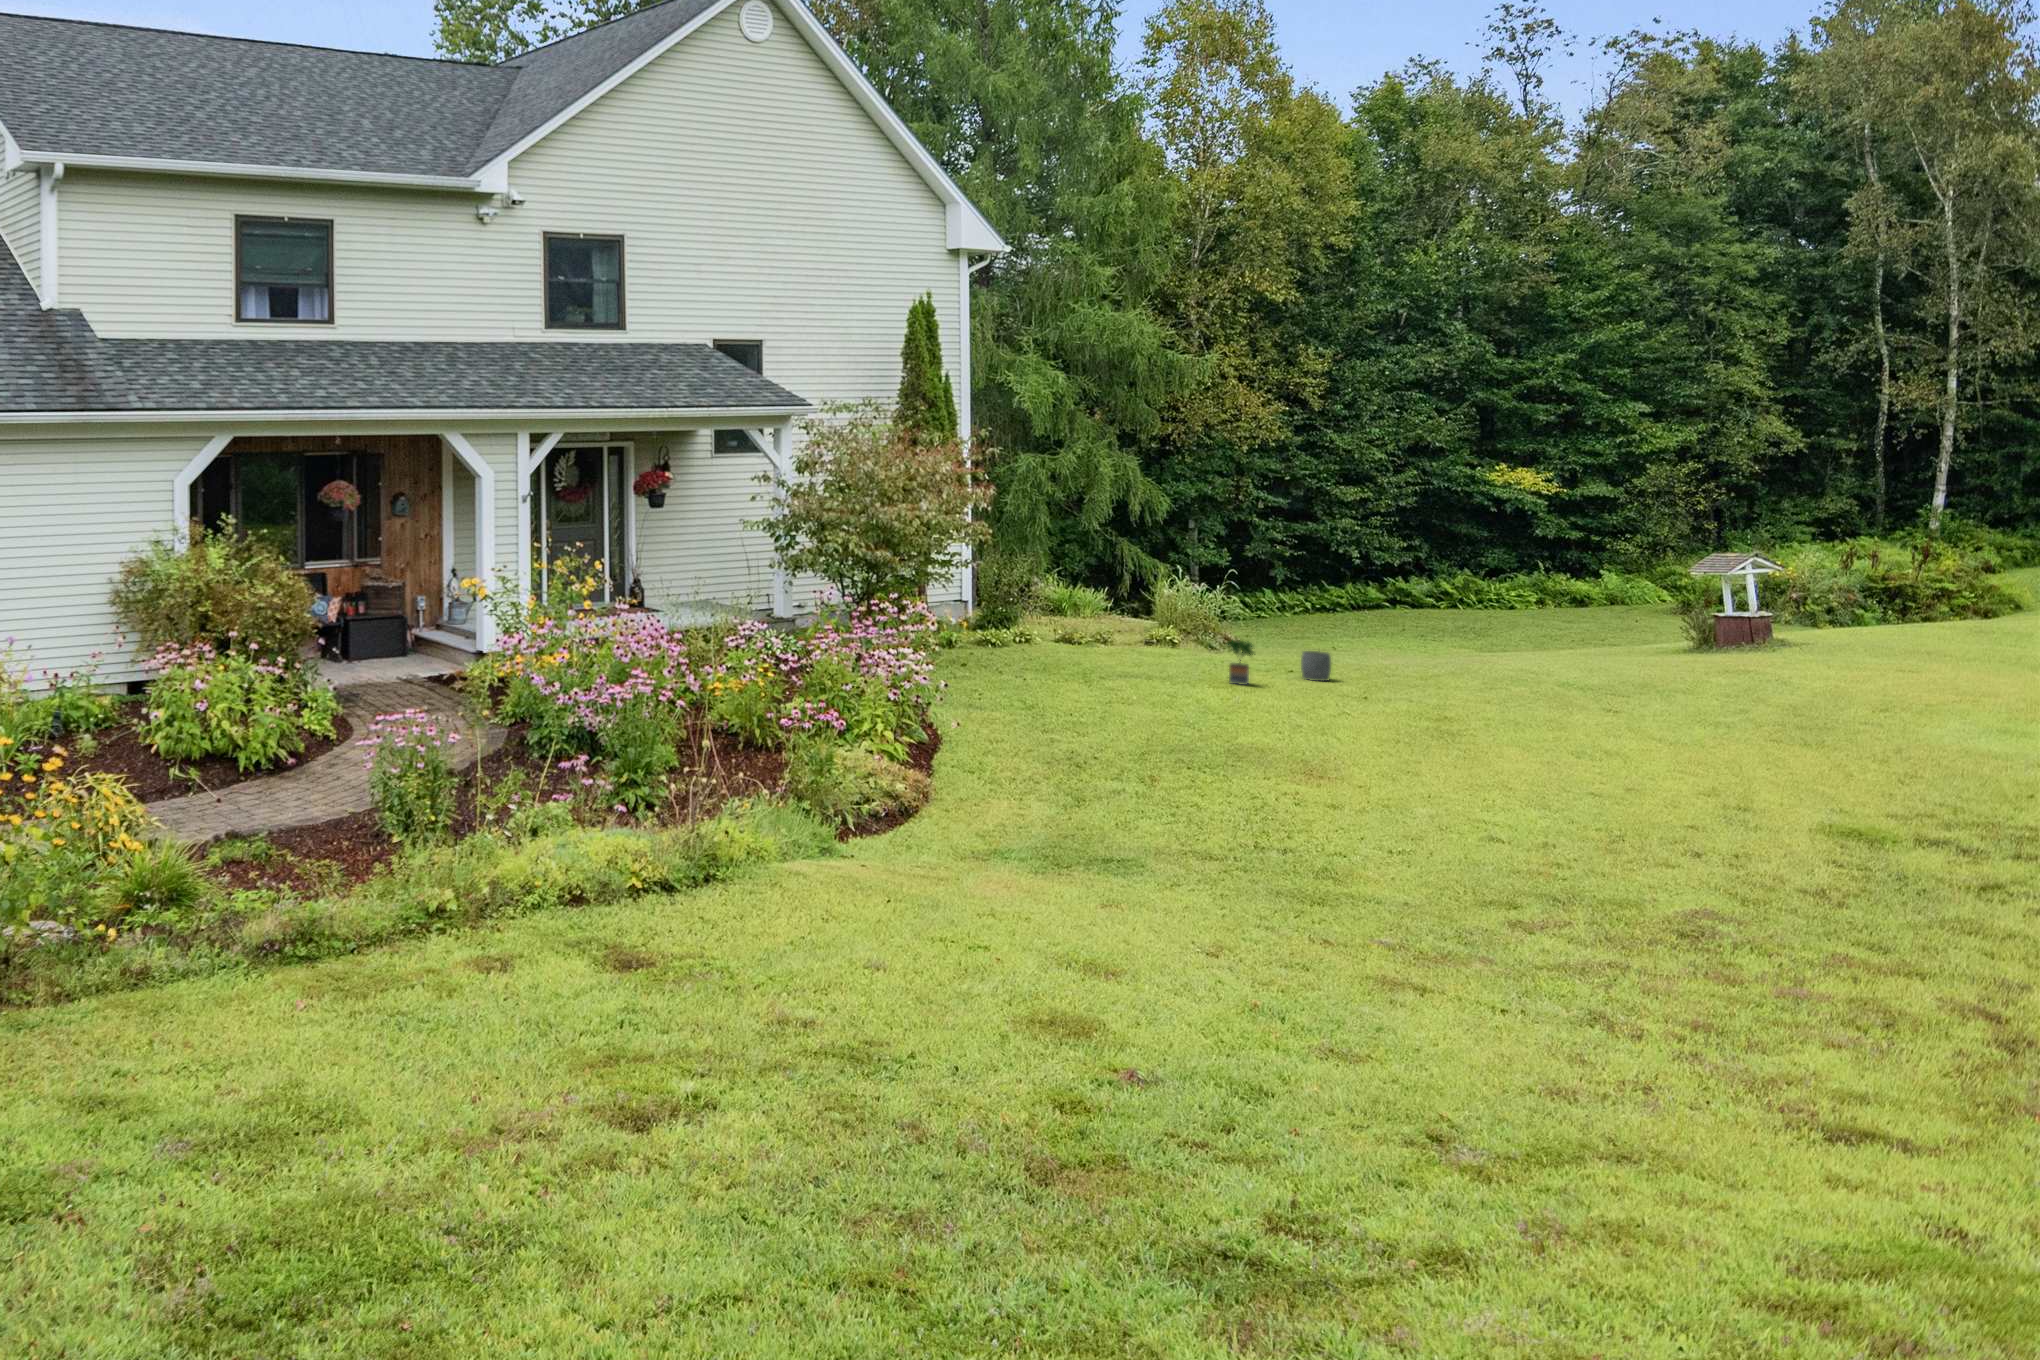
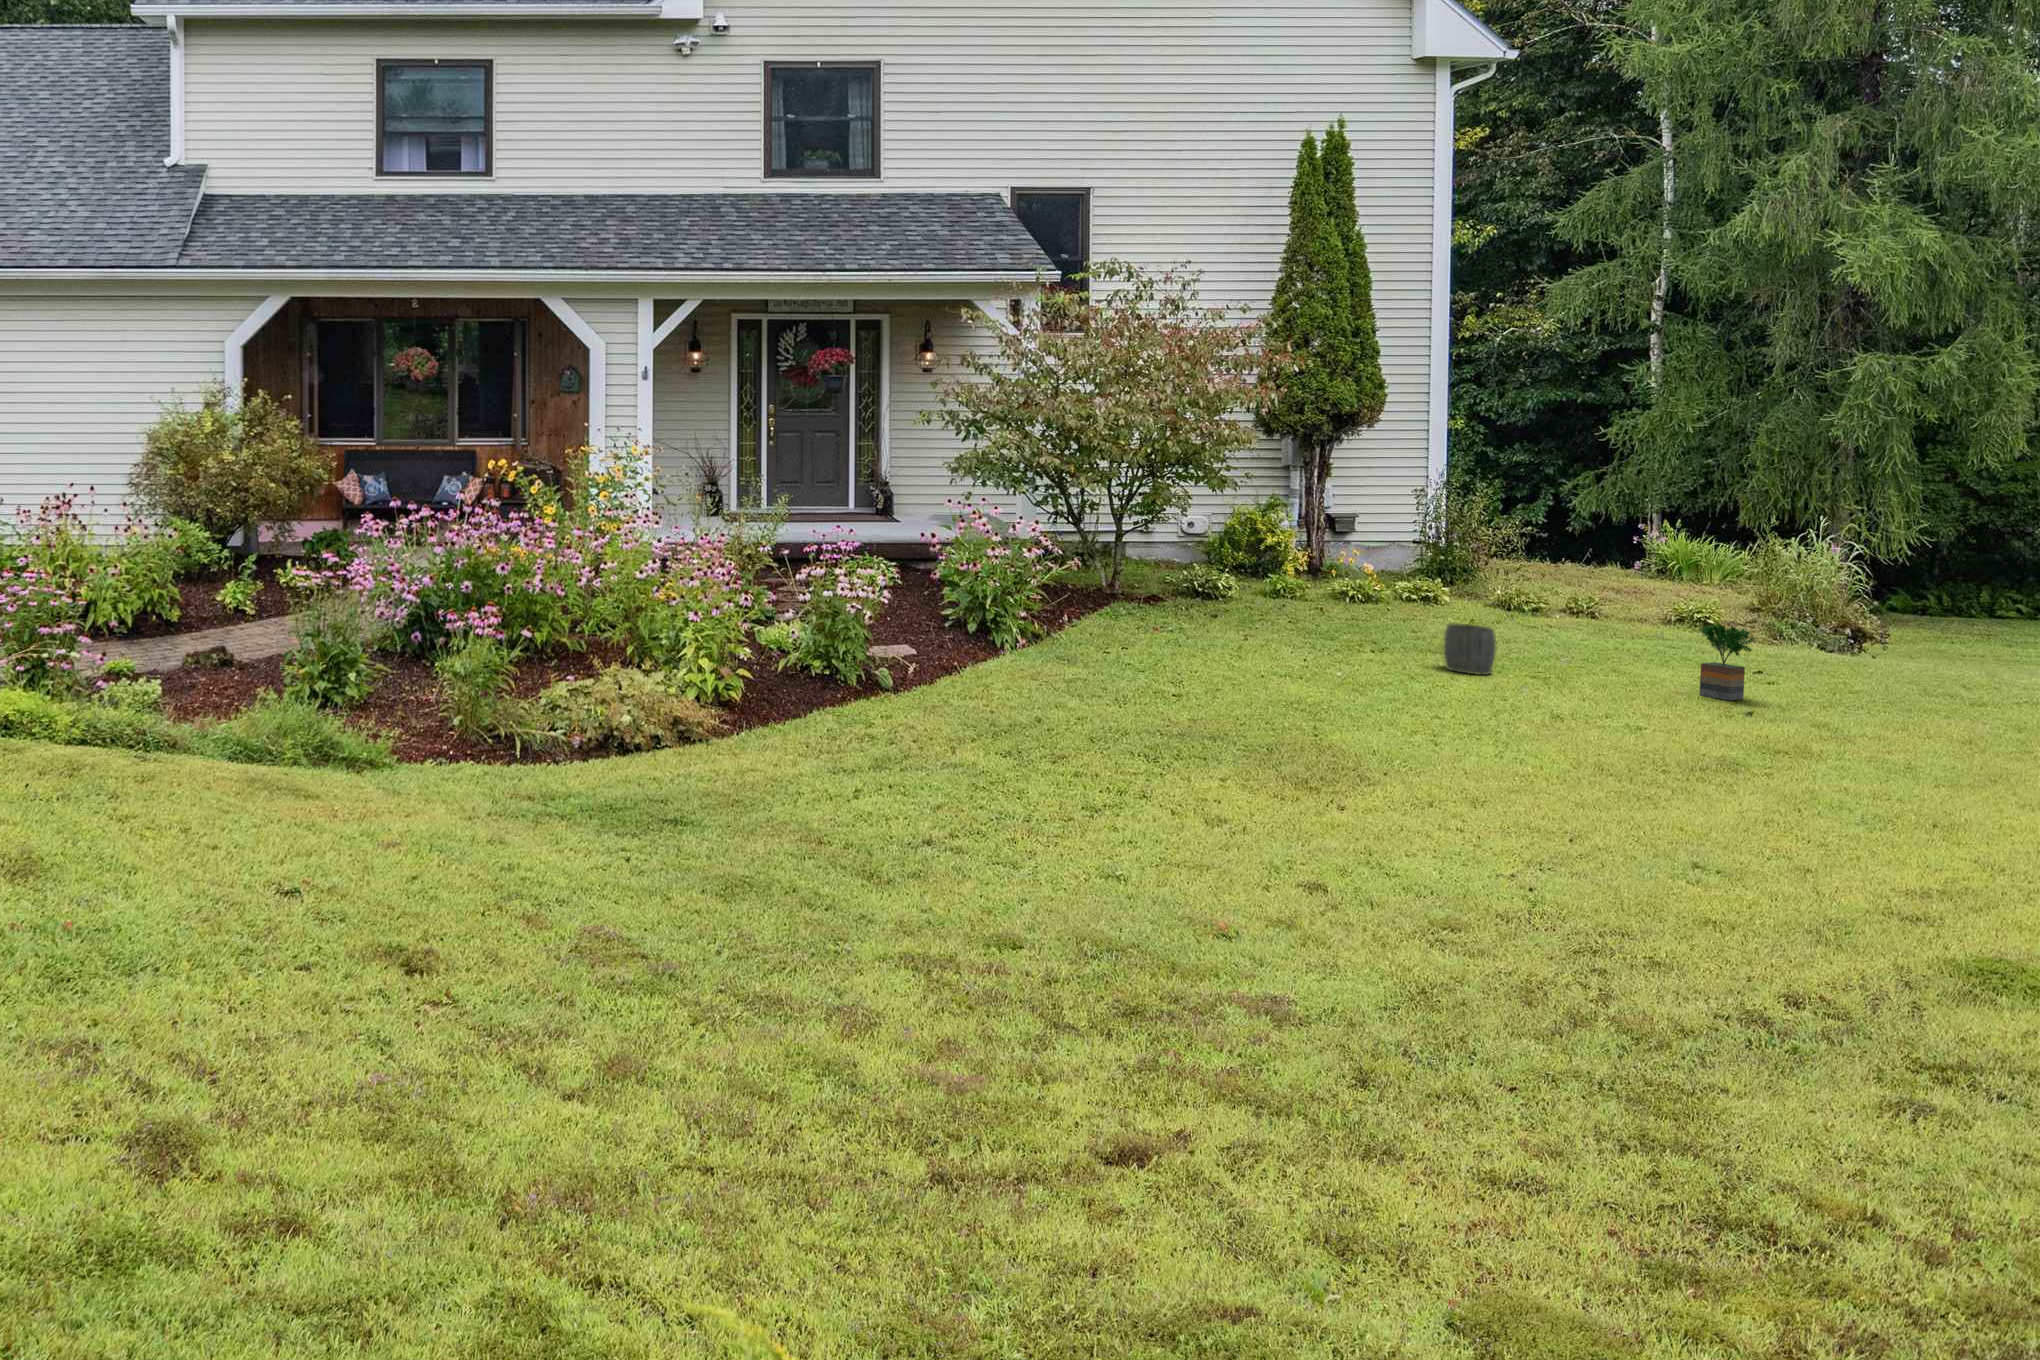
woven basket: present [1301,651,1331,681] -> present [1444,623,1496,675]

